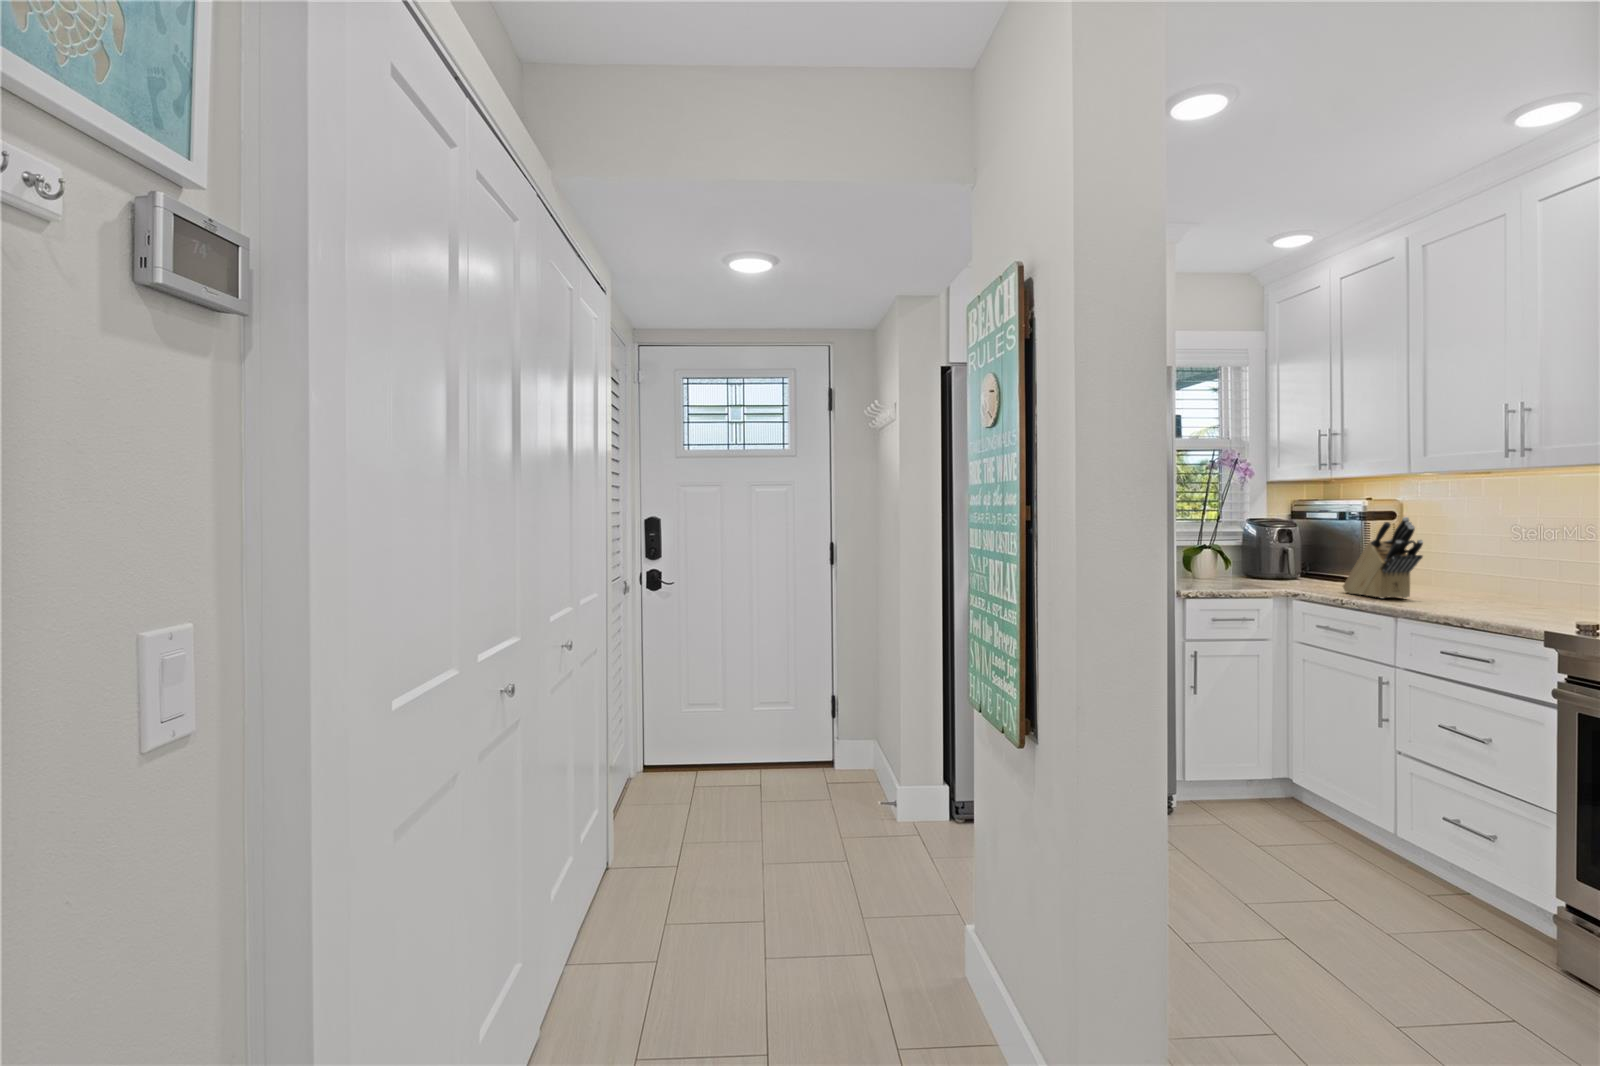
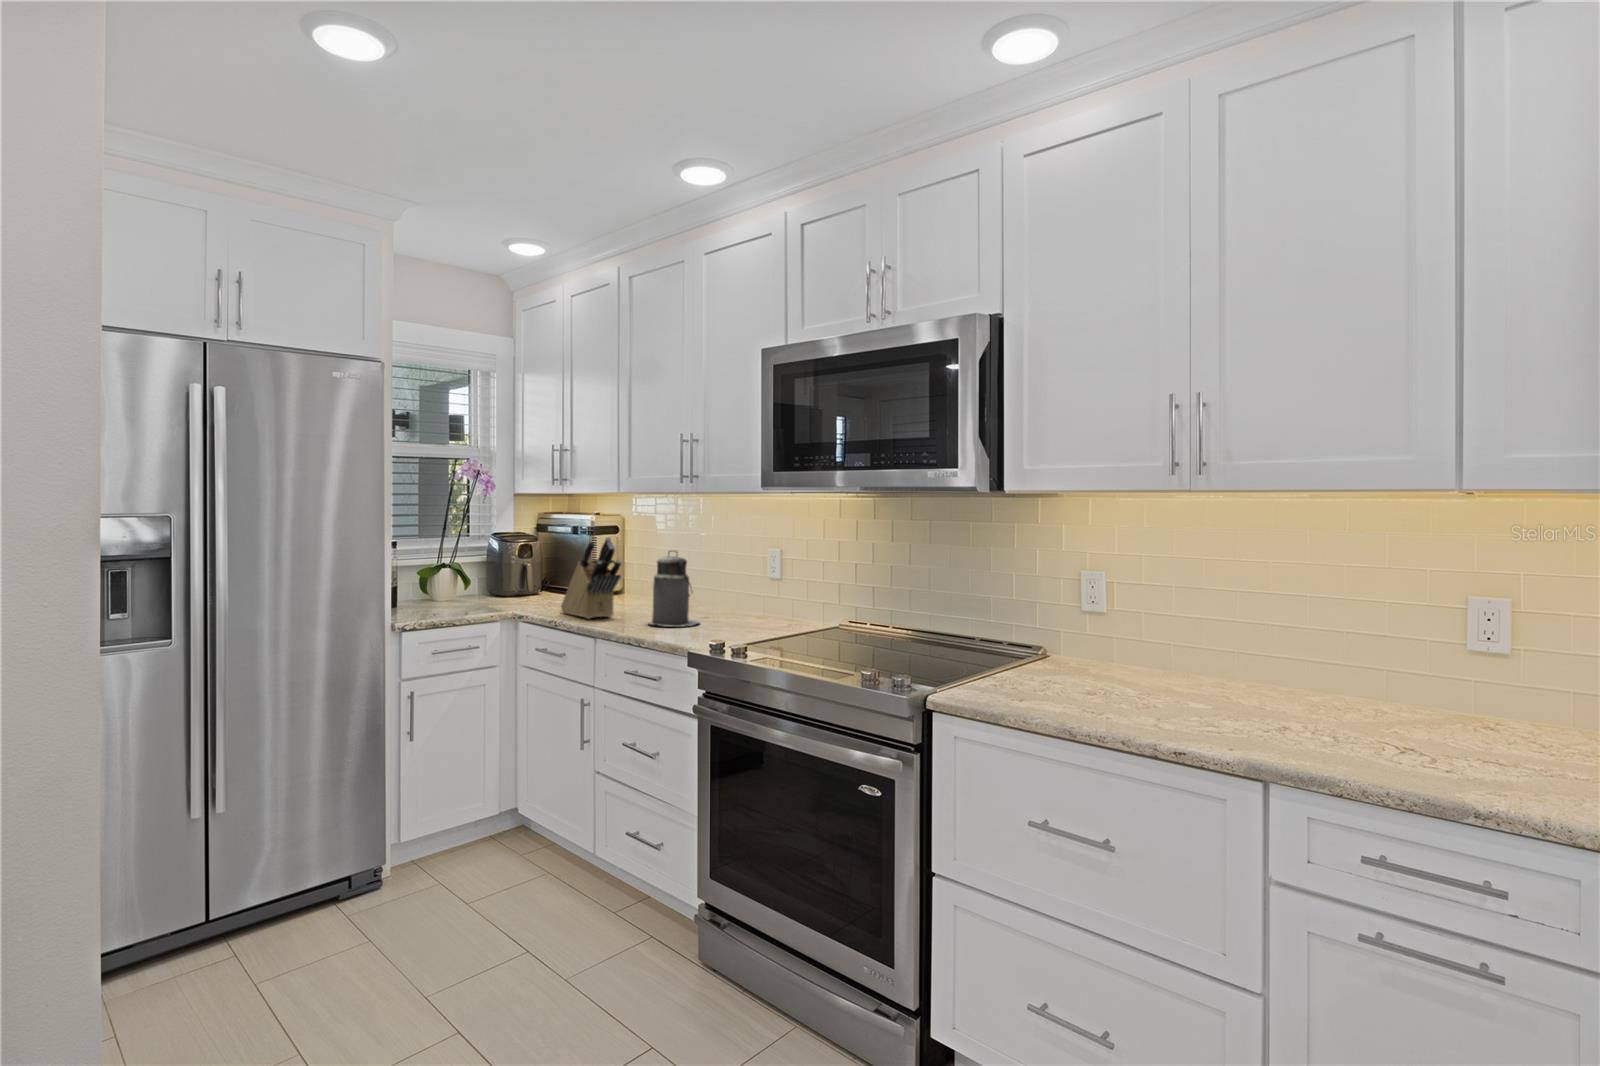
canister: none [1460,530,1531,611] -> present [649,550,699,627]

